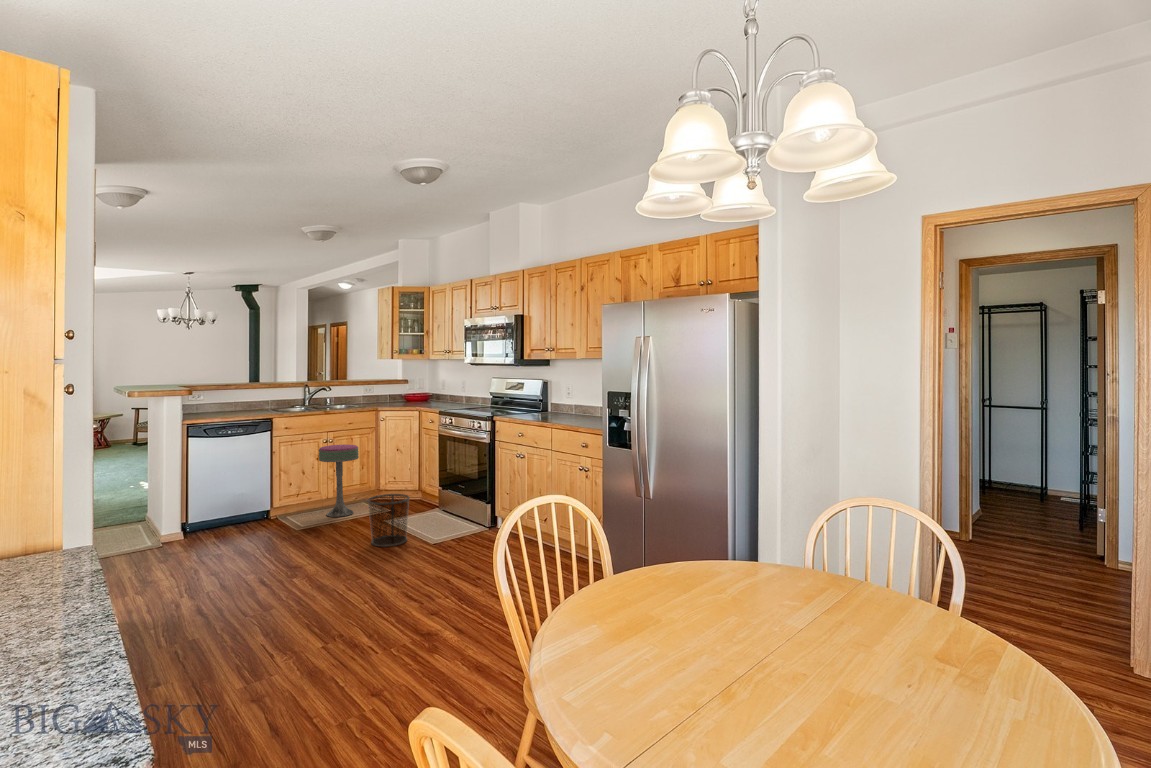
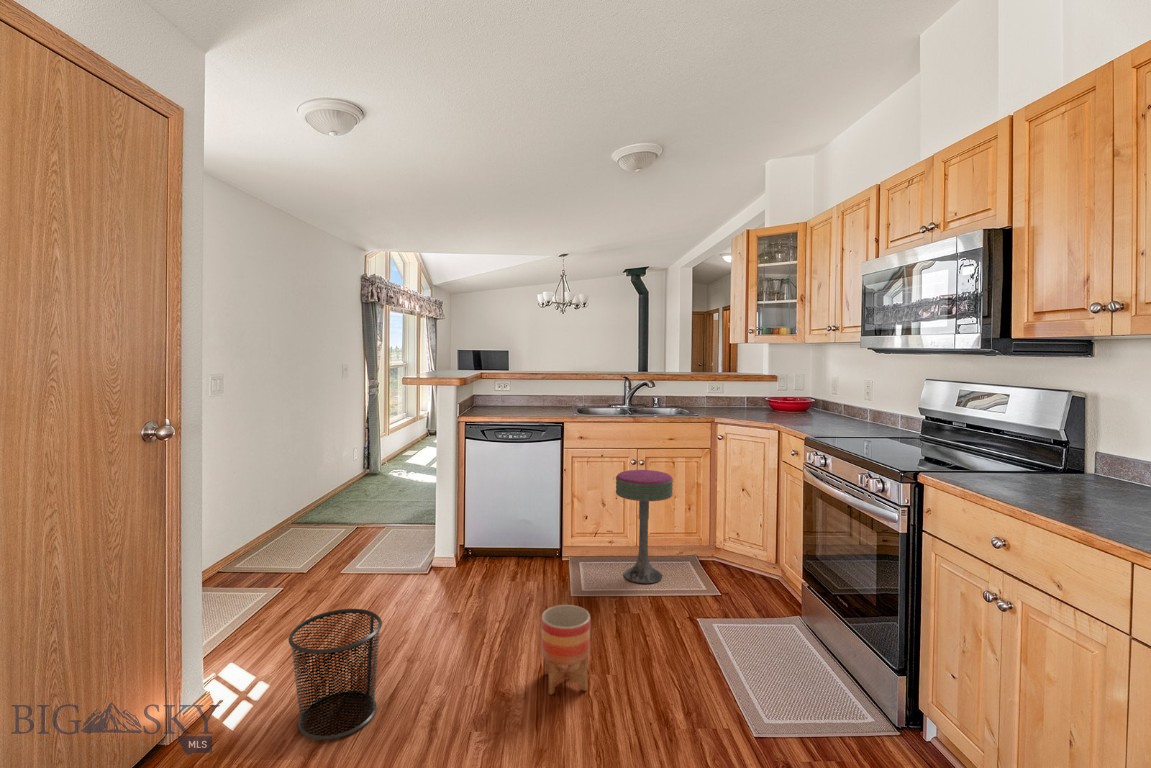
waste bin: present [367,494,410,547] -> present [289,609,382,740]
planter: none [313,512,344,559] -> present [541,605,590,694]

